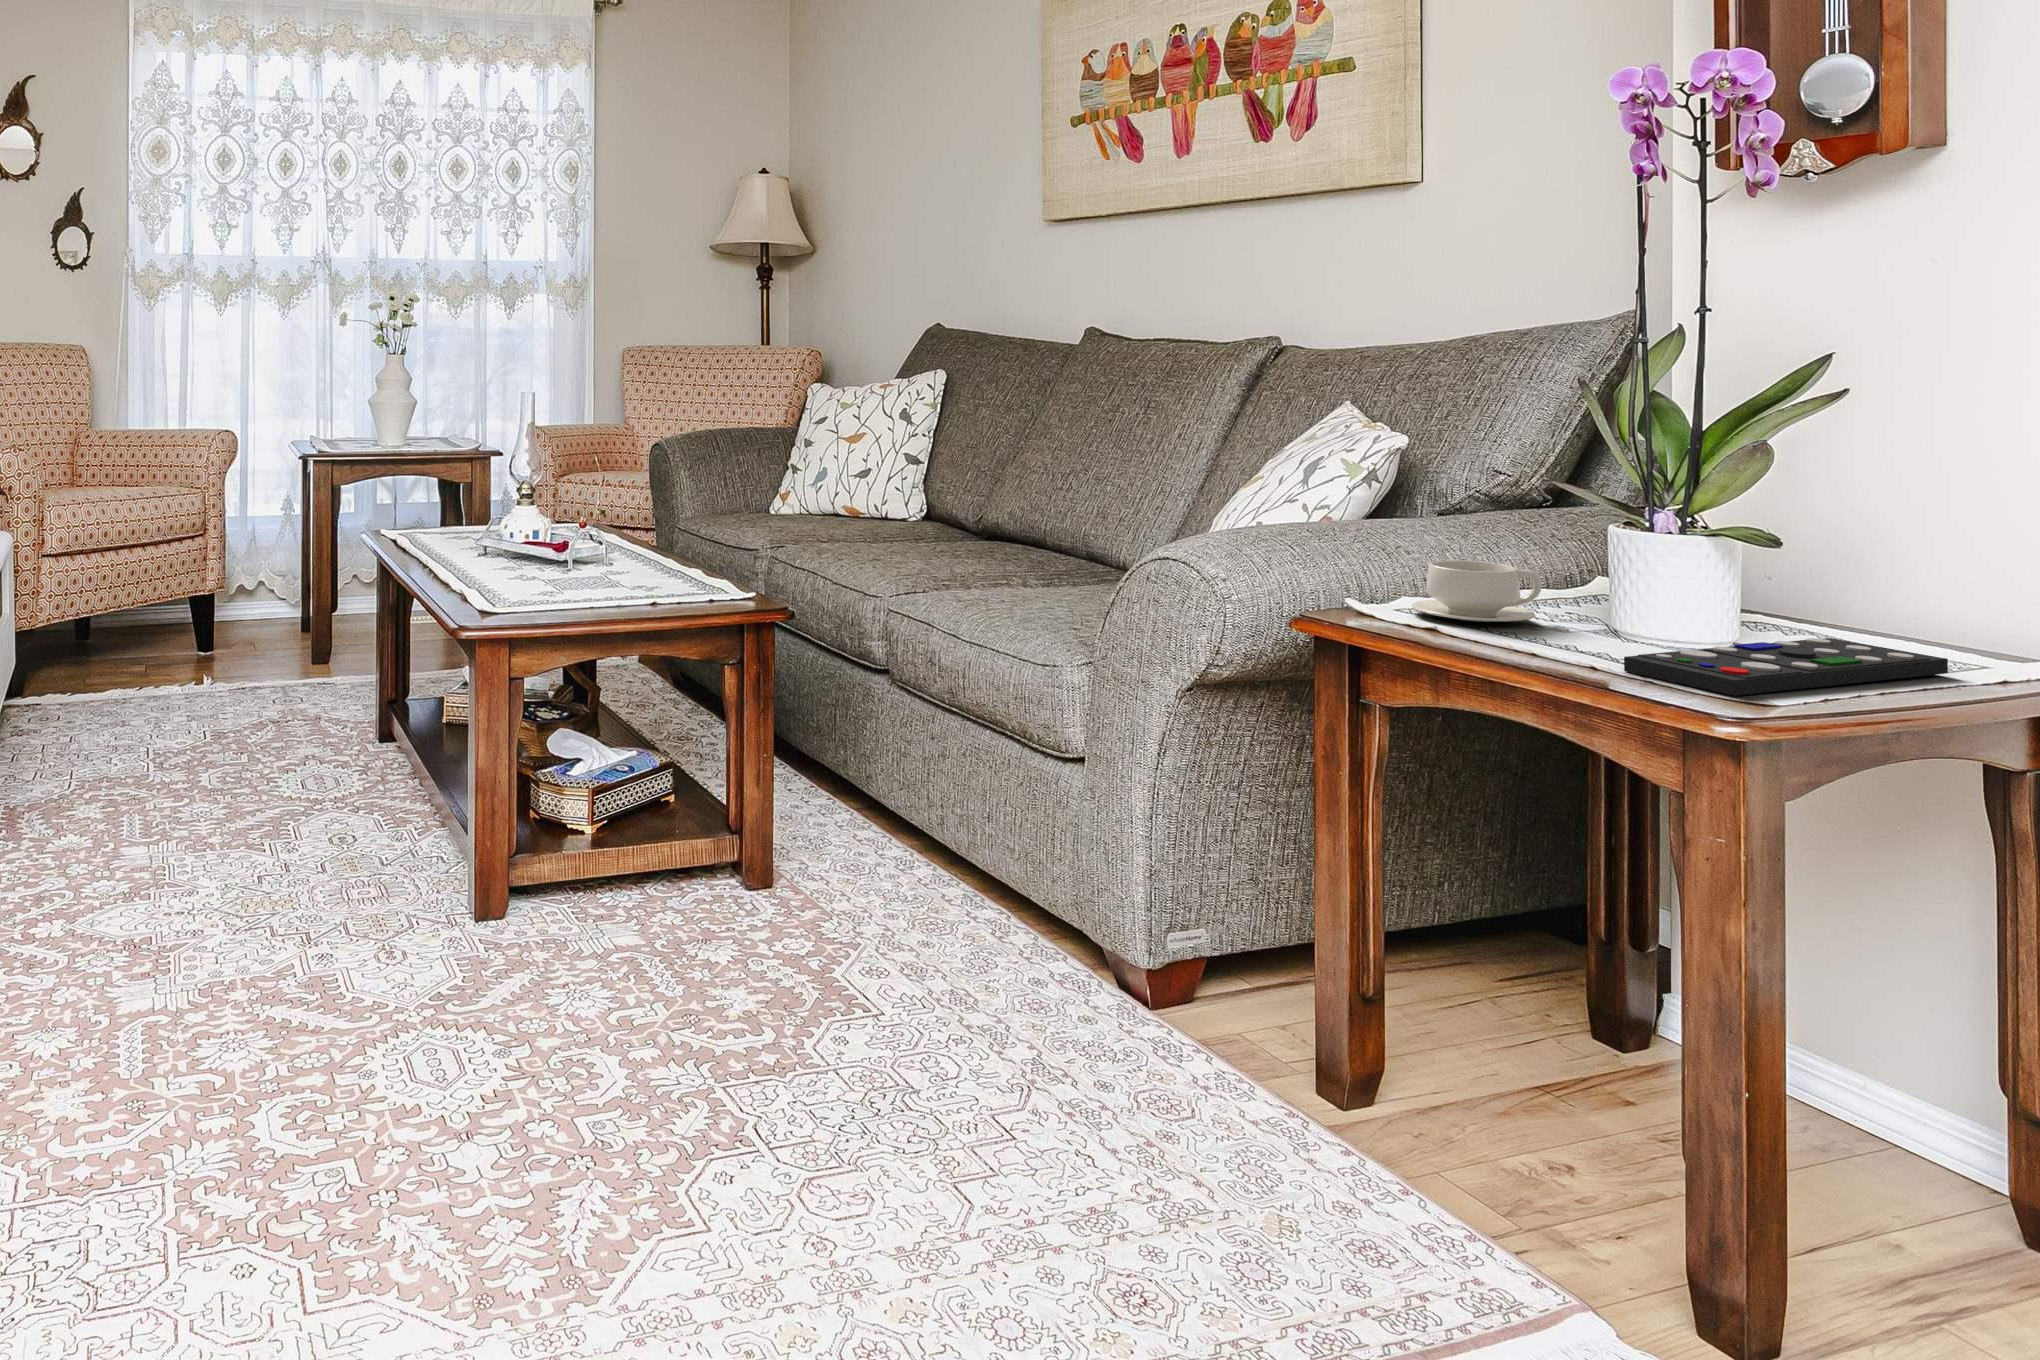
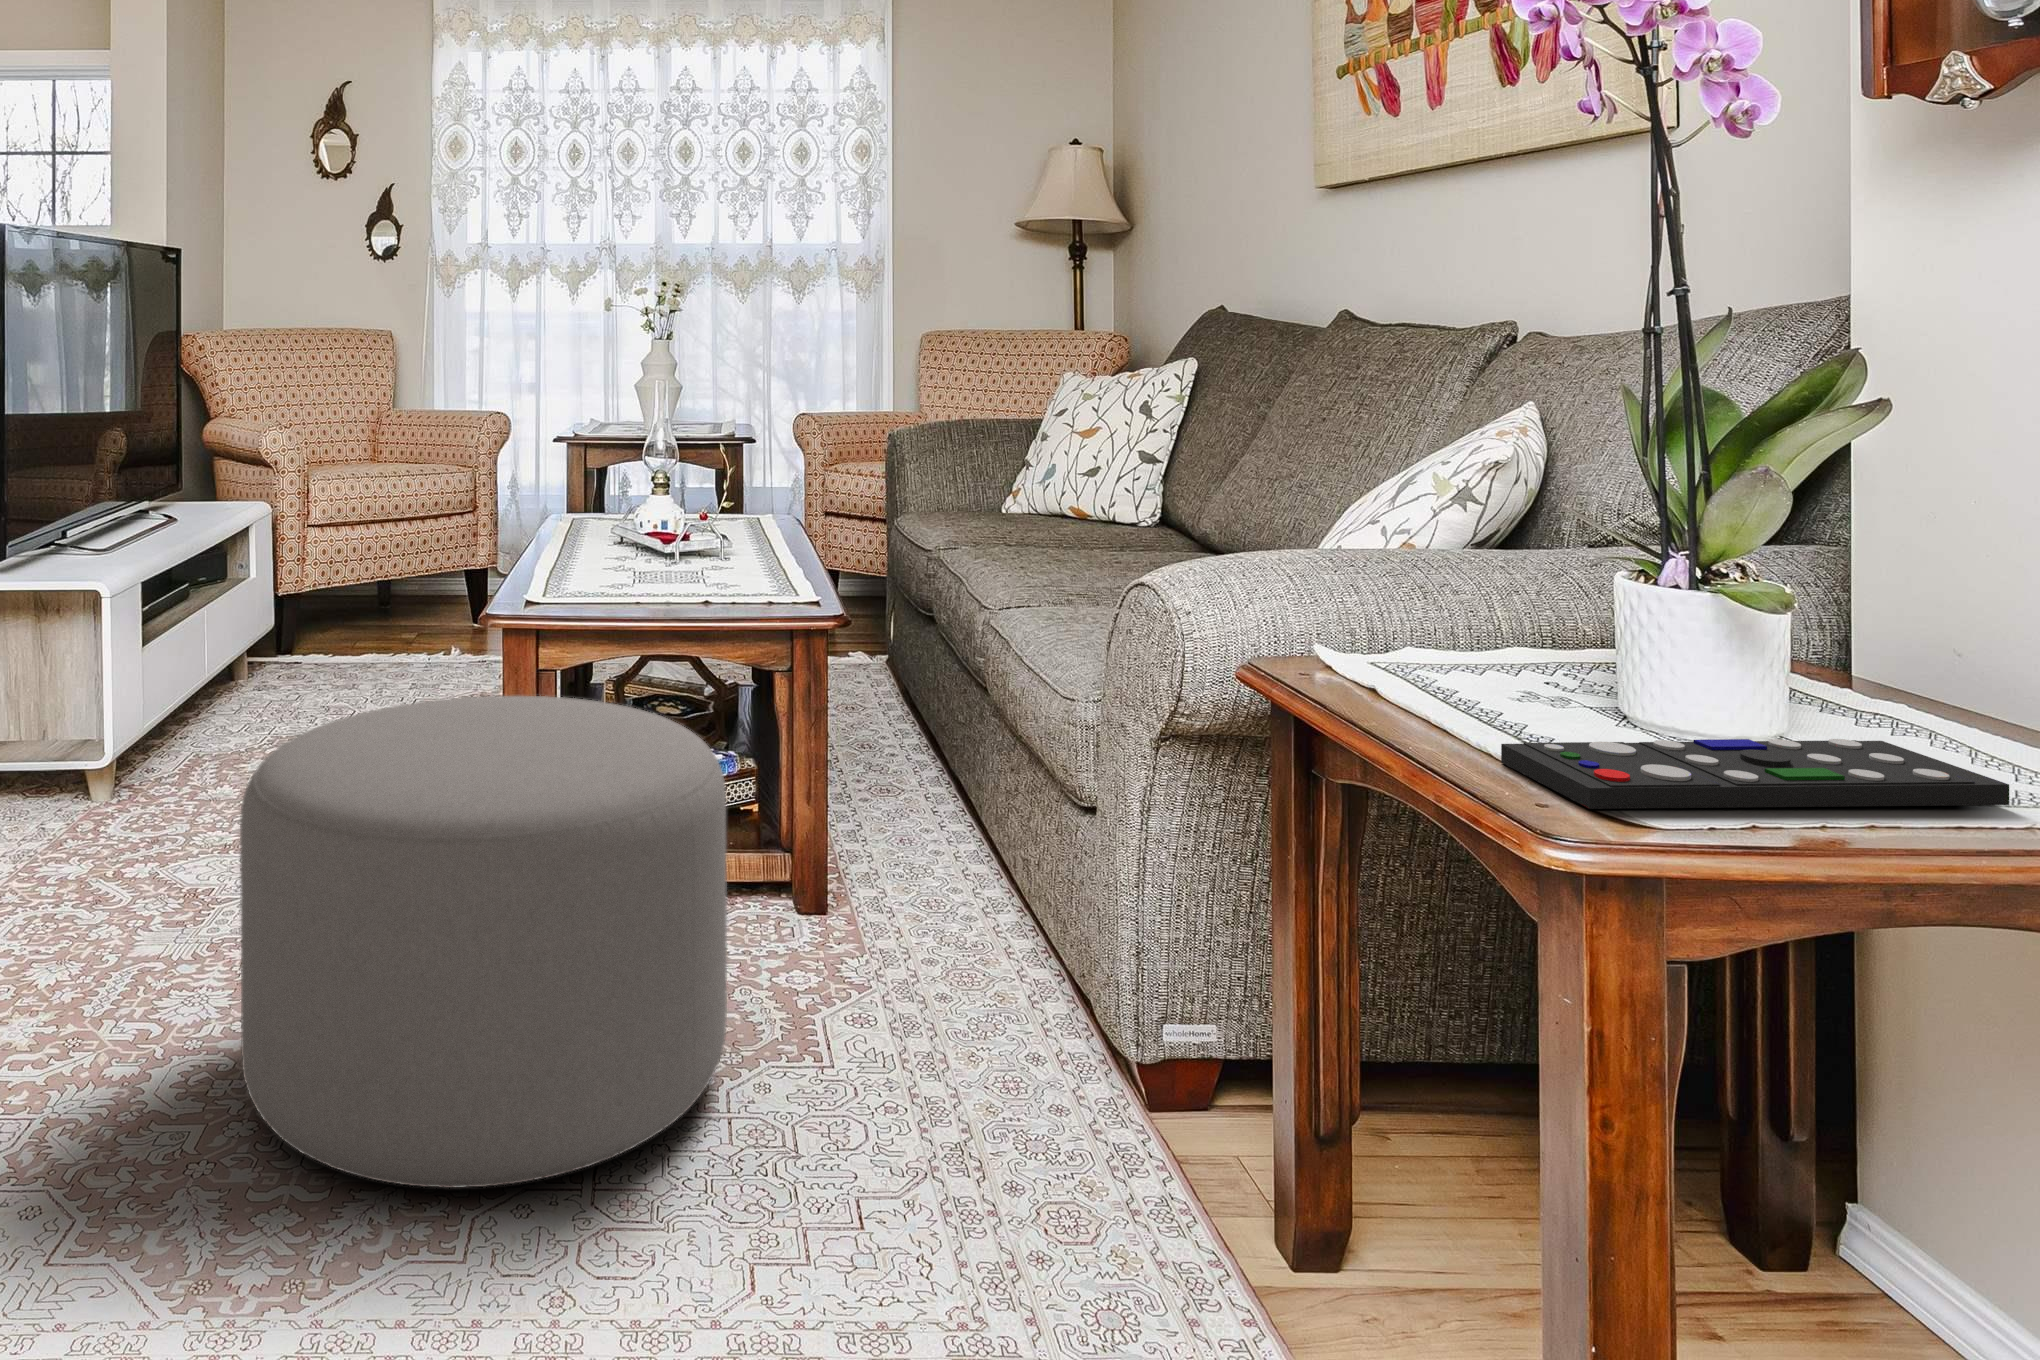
teacup: present [1412,560,1542,622] -> none [1366,604,1528,686]
ottoman: none [353,699,821,1172] -> present [240,696,727,1188]

